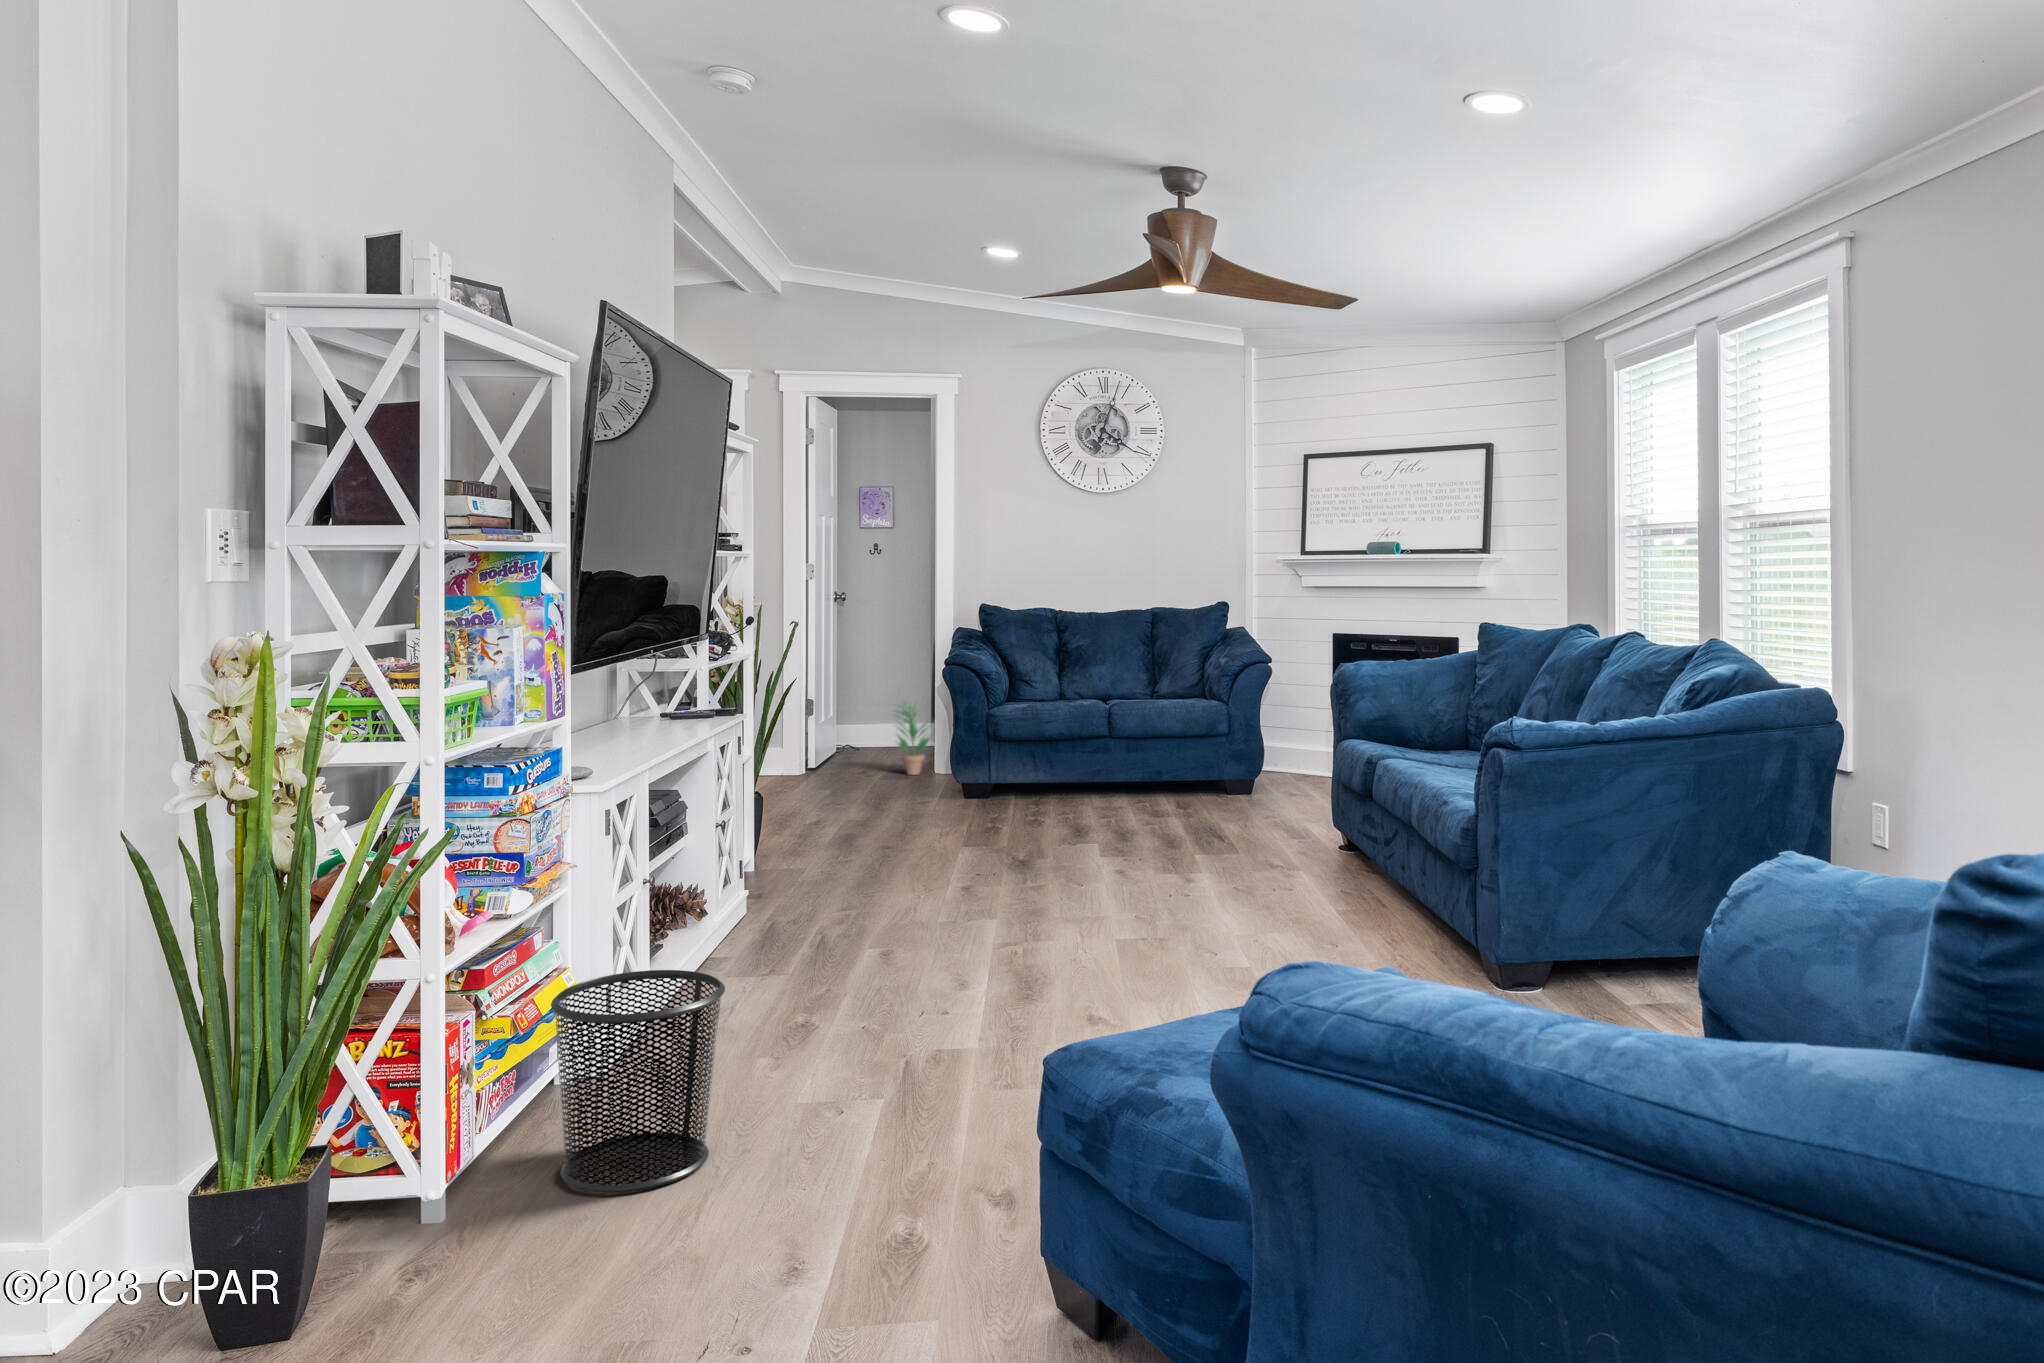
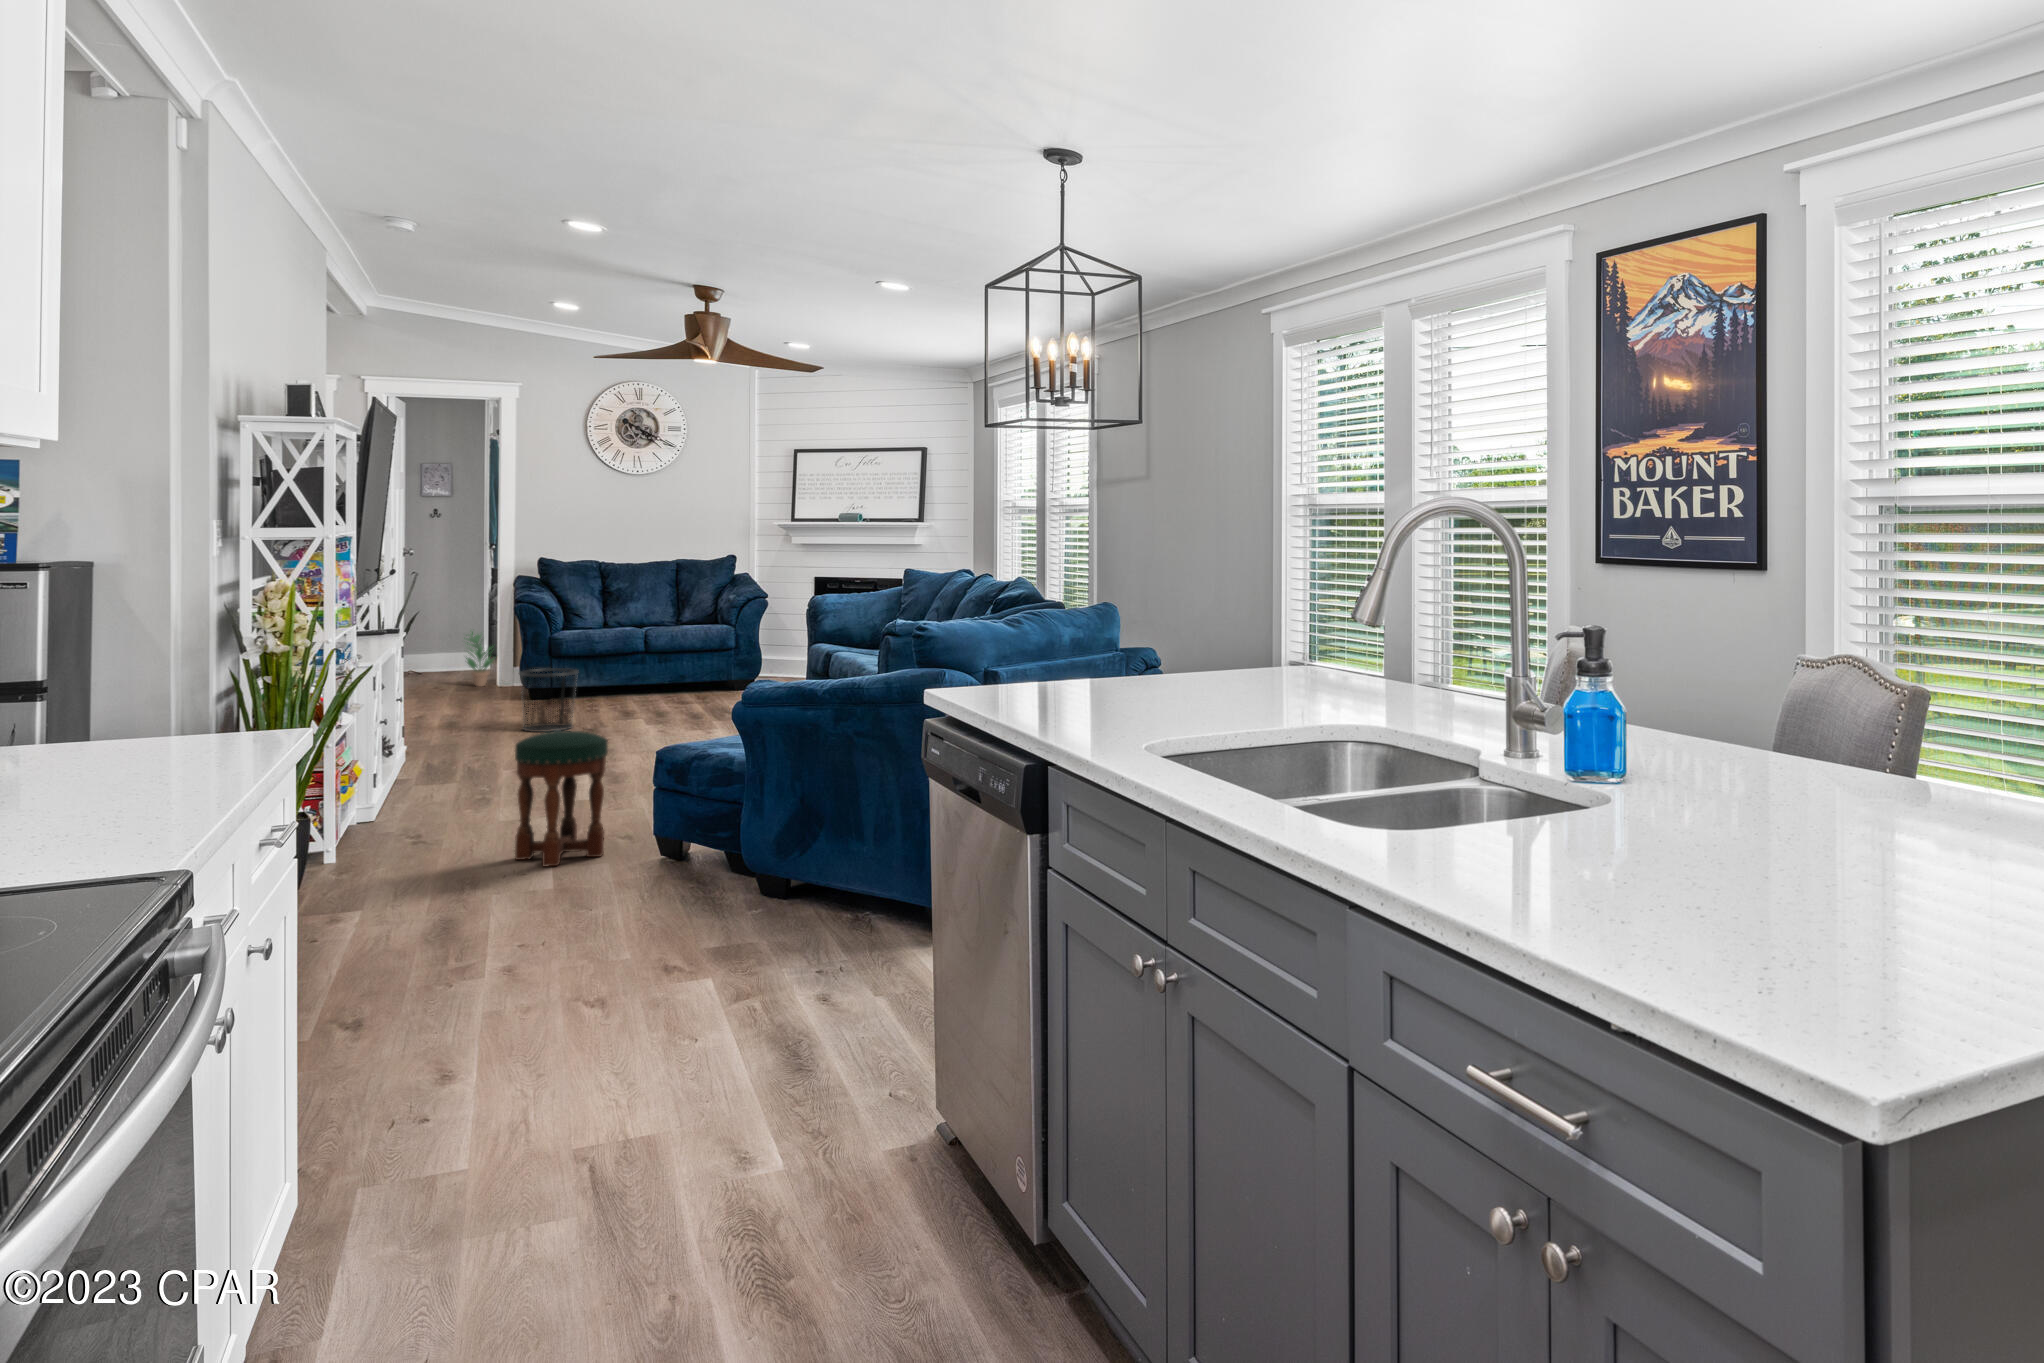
stool: none [785,961,966,1279] -> present [515,731,608,866]
waste bin: present [551,970,725,1193] -> present [519,668,579,732]

